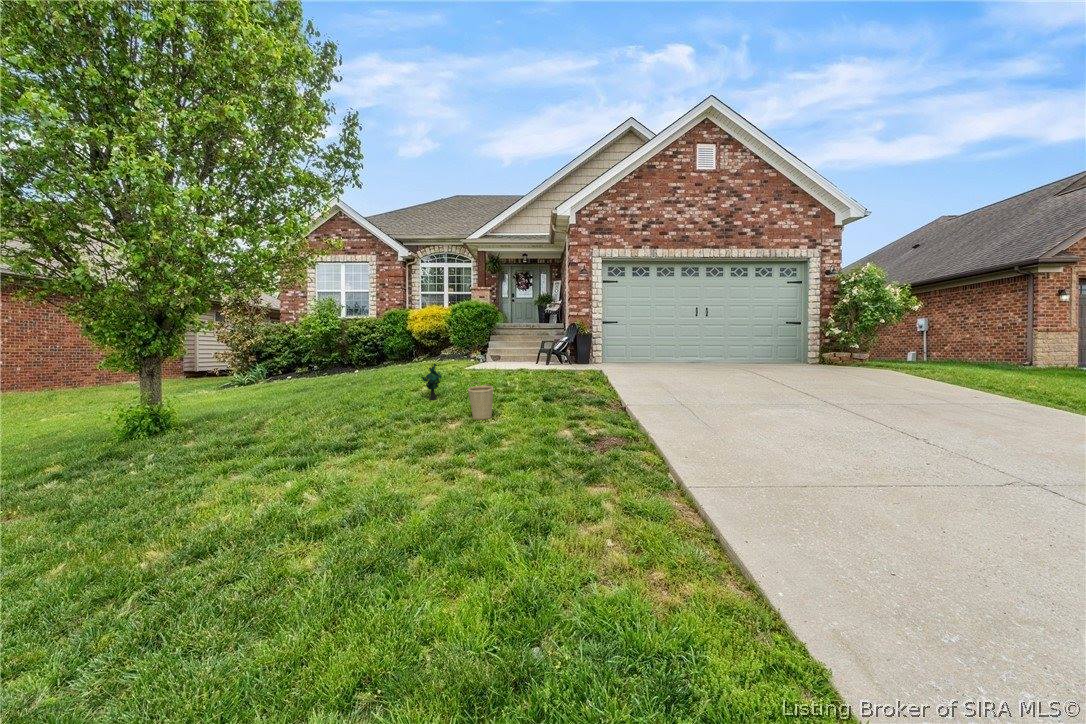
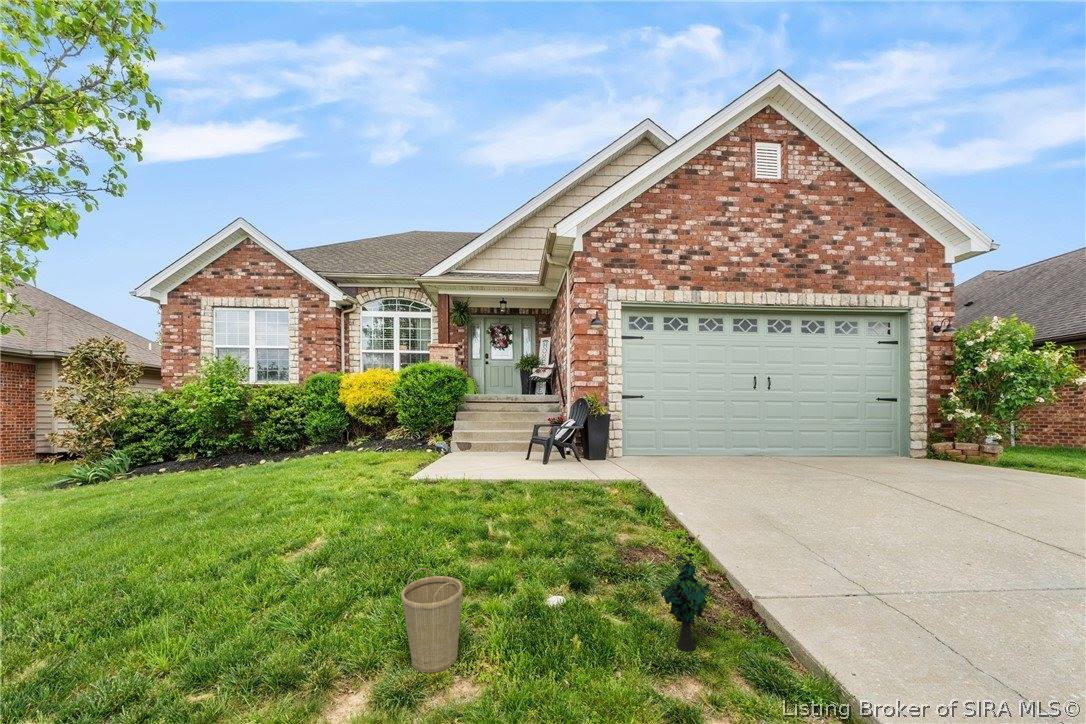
decorative plant: present [422,364,442,400] -> present [660,553,710,651]

